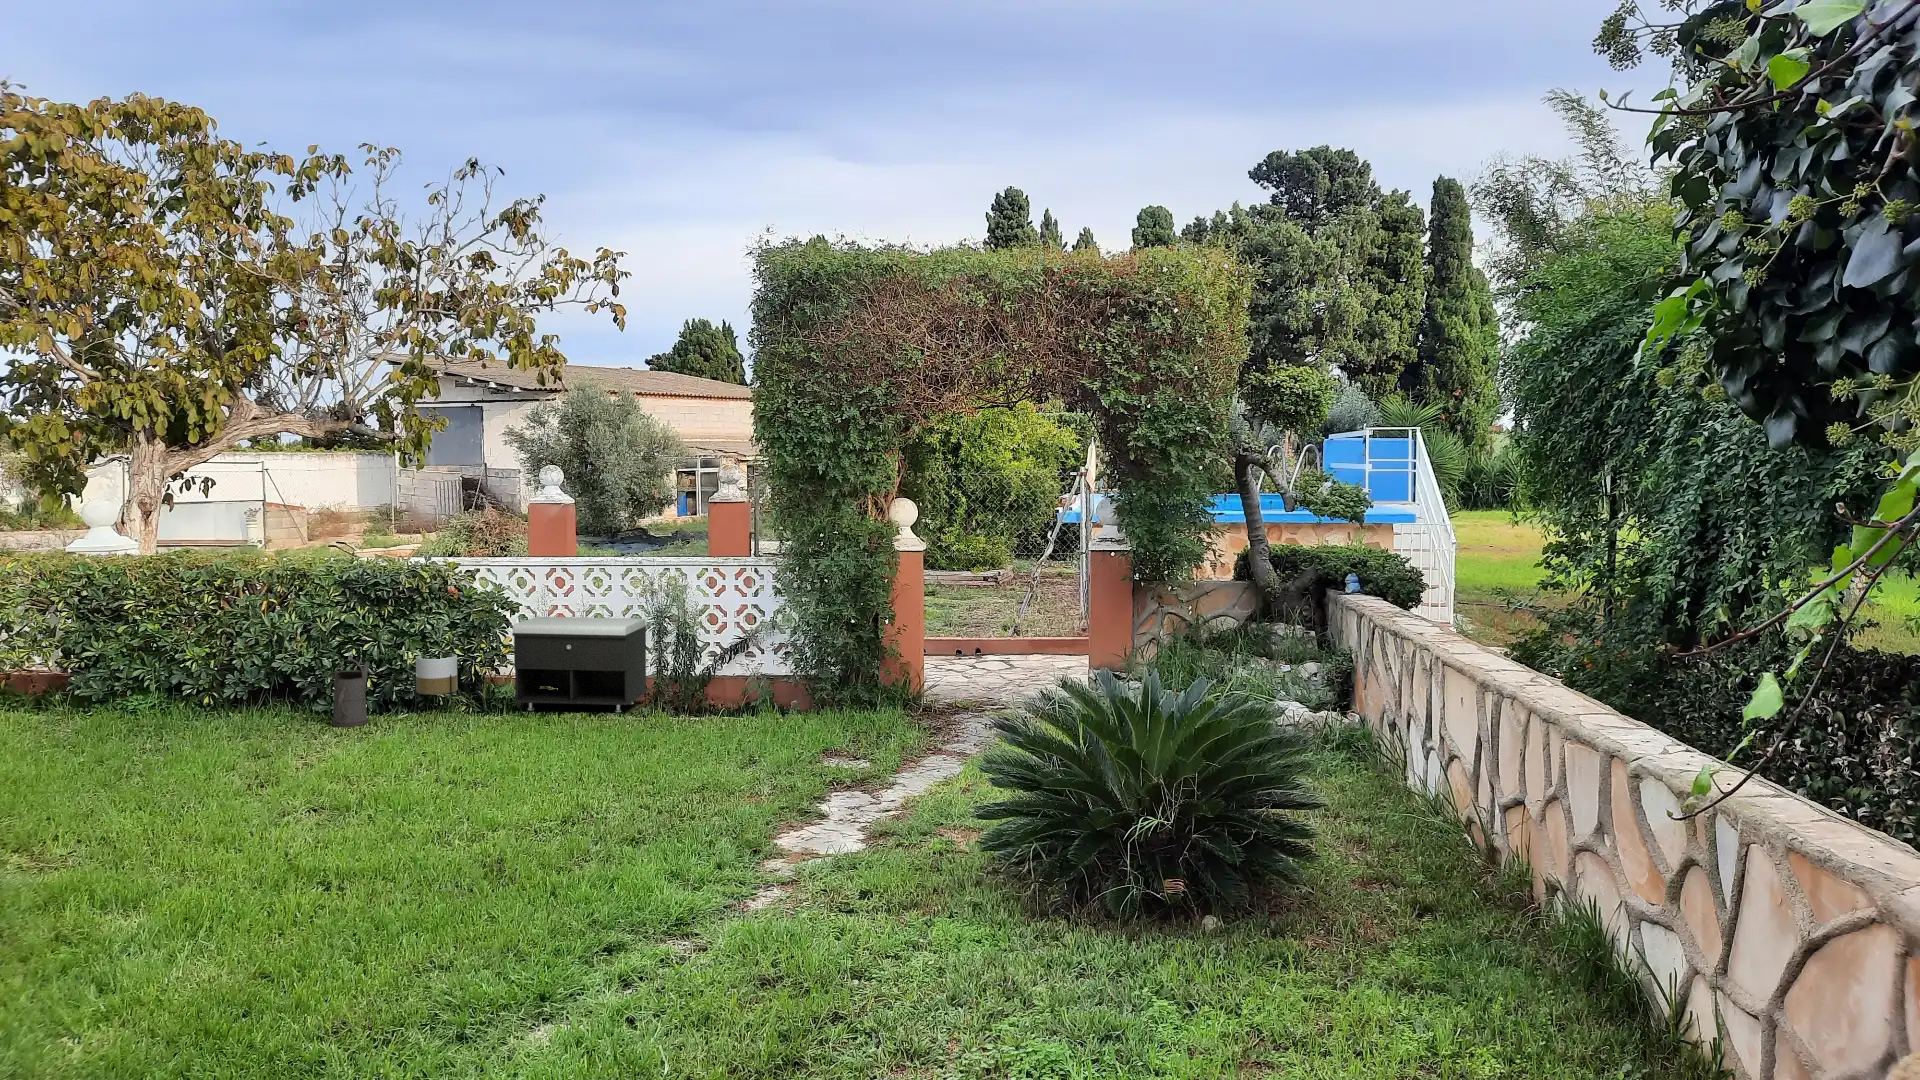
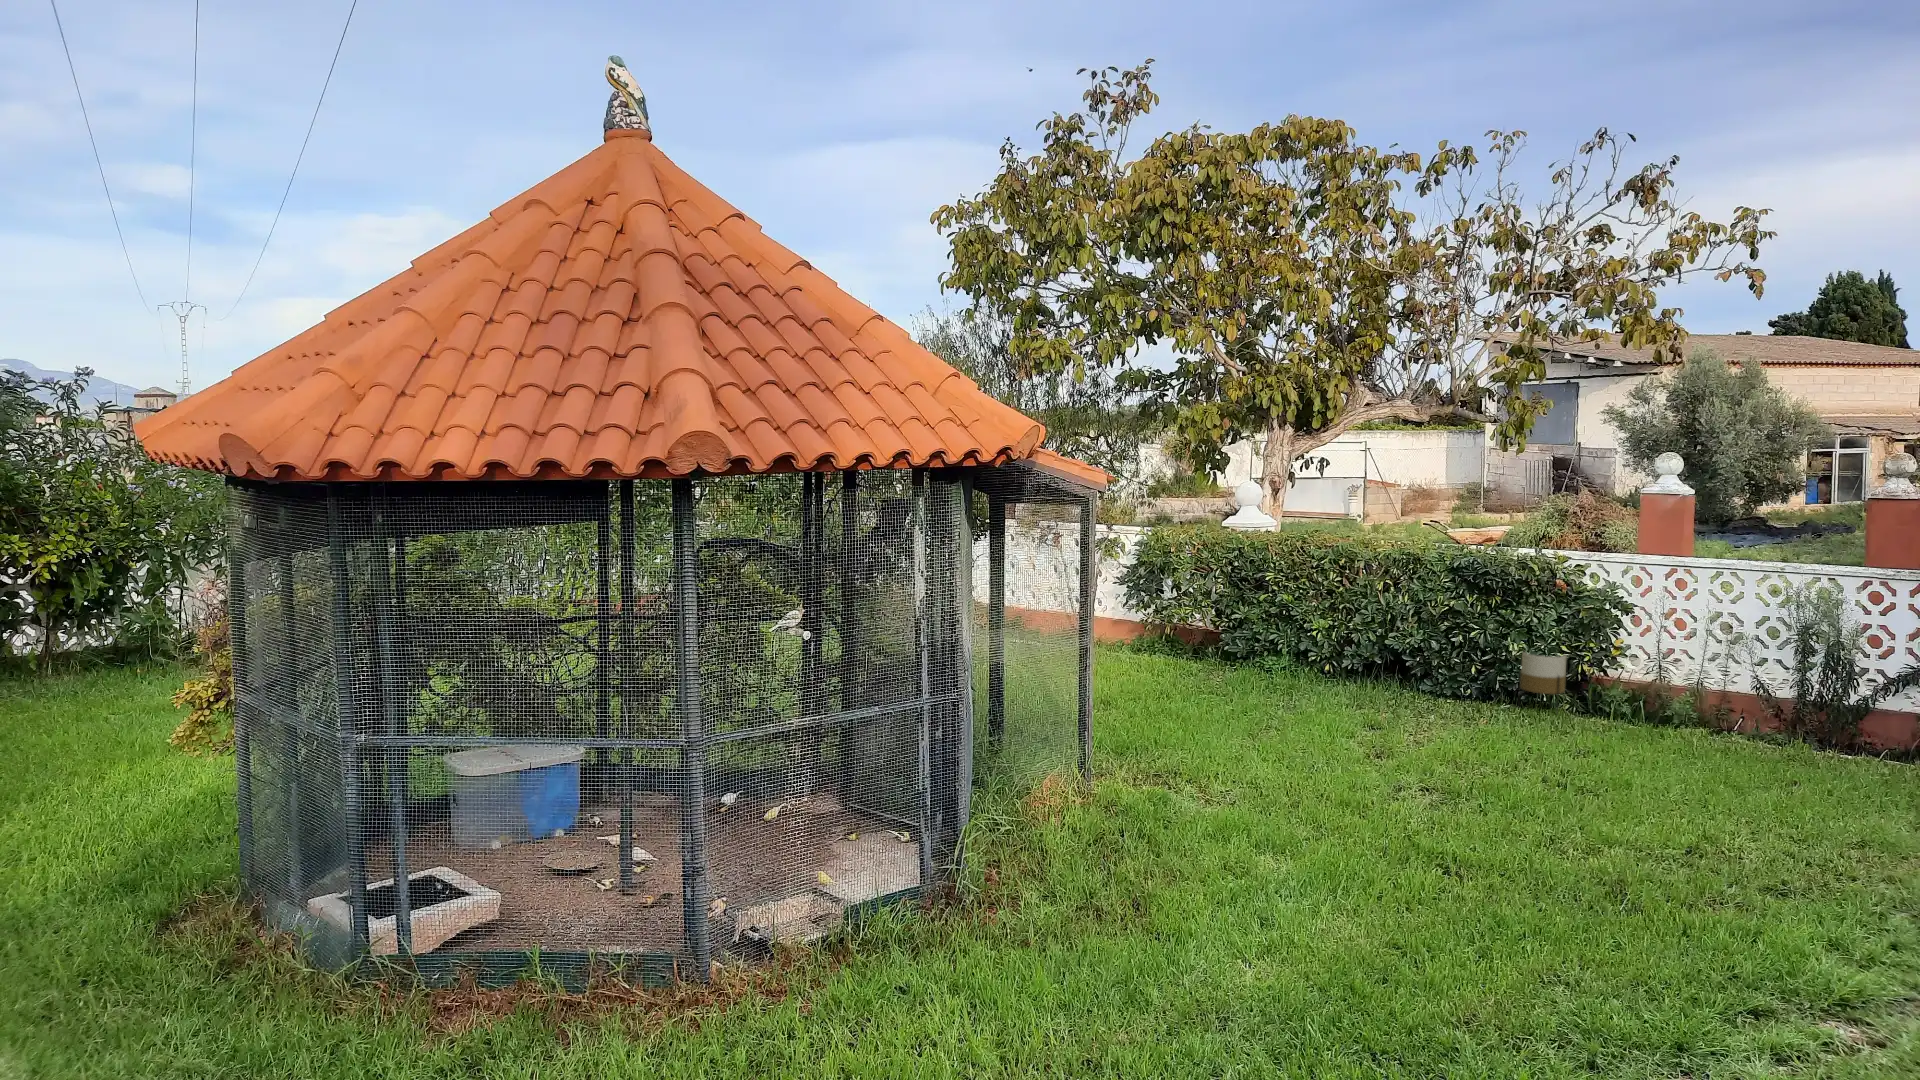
storage bench: present [512,617,646,712] -> none [1631,623,1809,749]
watering can: present [332,659,370,727] -> none [1435,647,1474,714]

